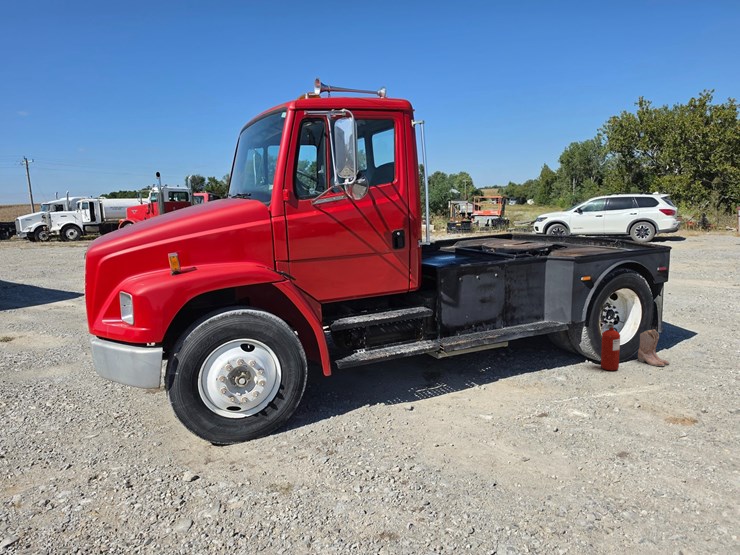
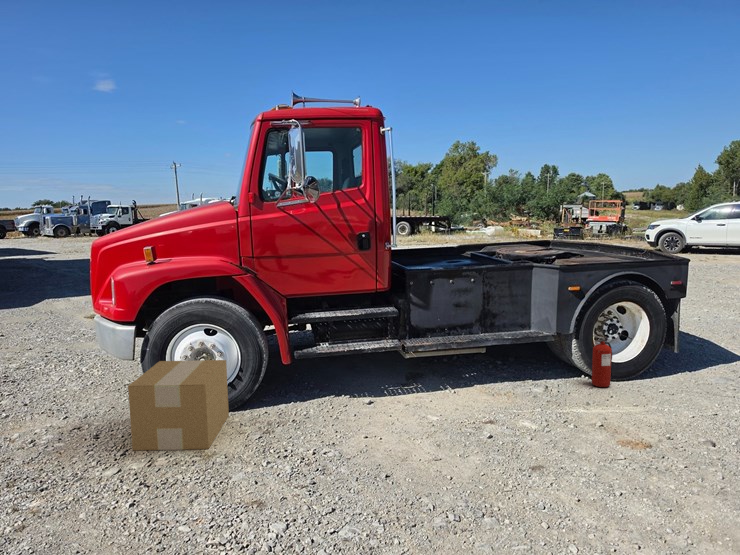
boots: present [638,330,669,366] -> none [641,348,673,387]
cardboard box: none [181,378,279,498] -> present [128,360,229,451]

